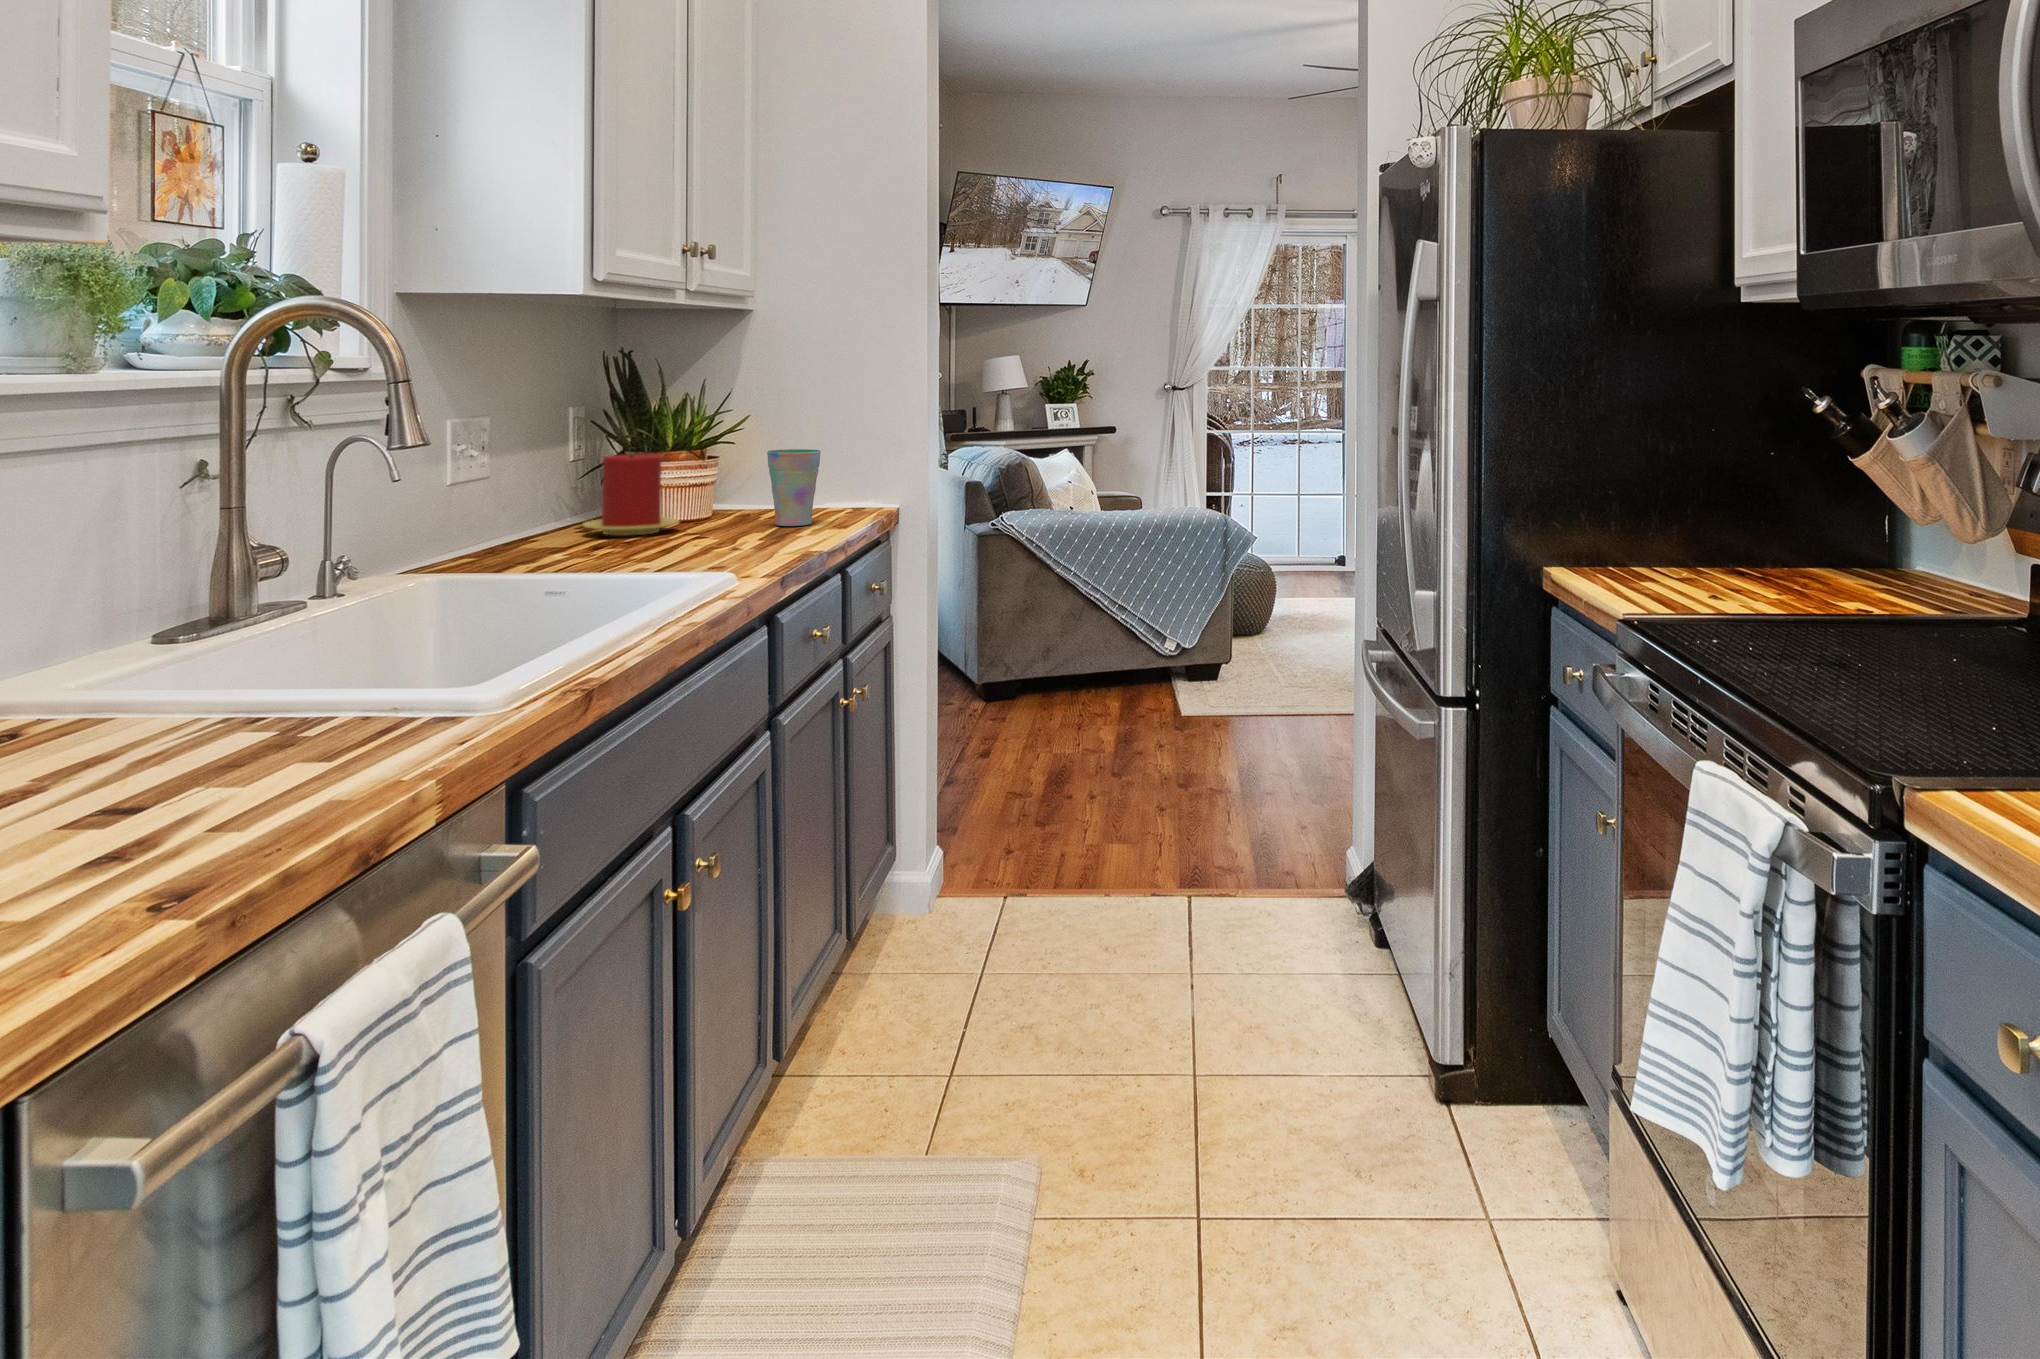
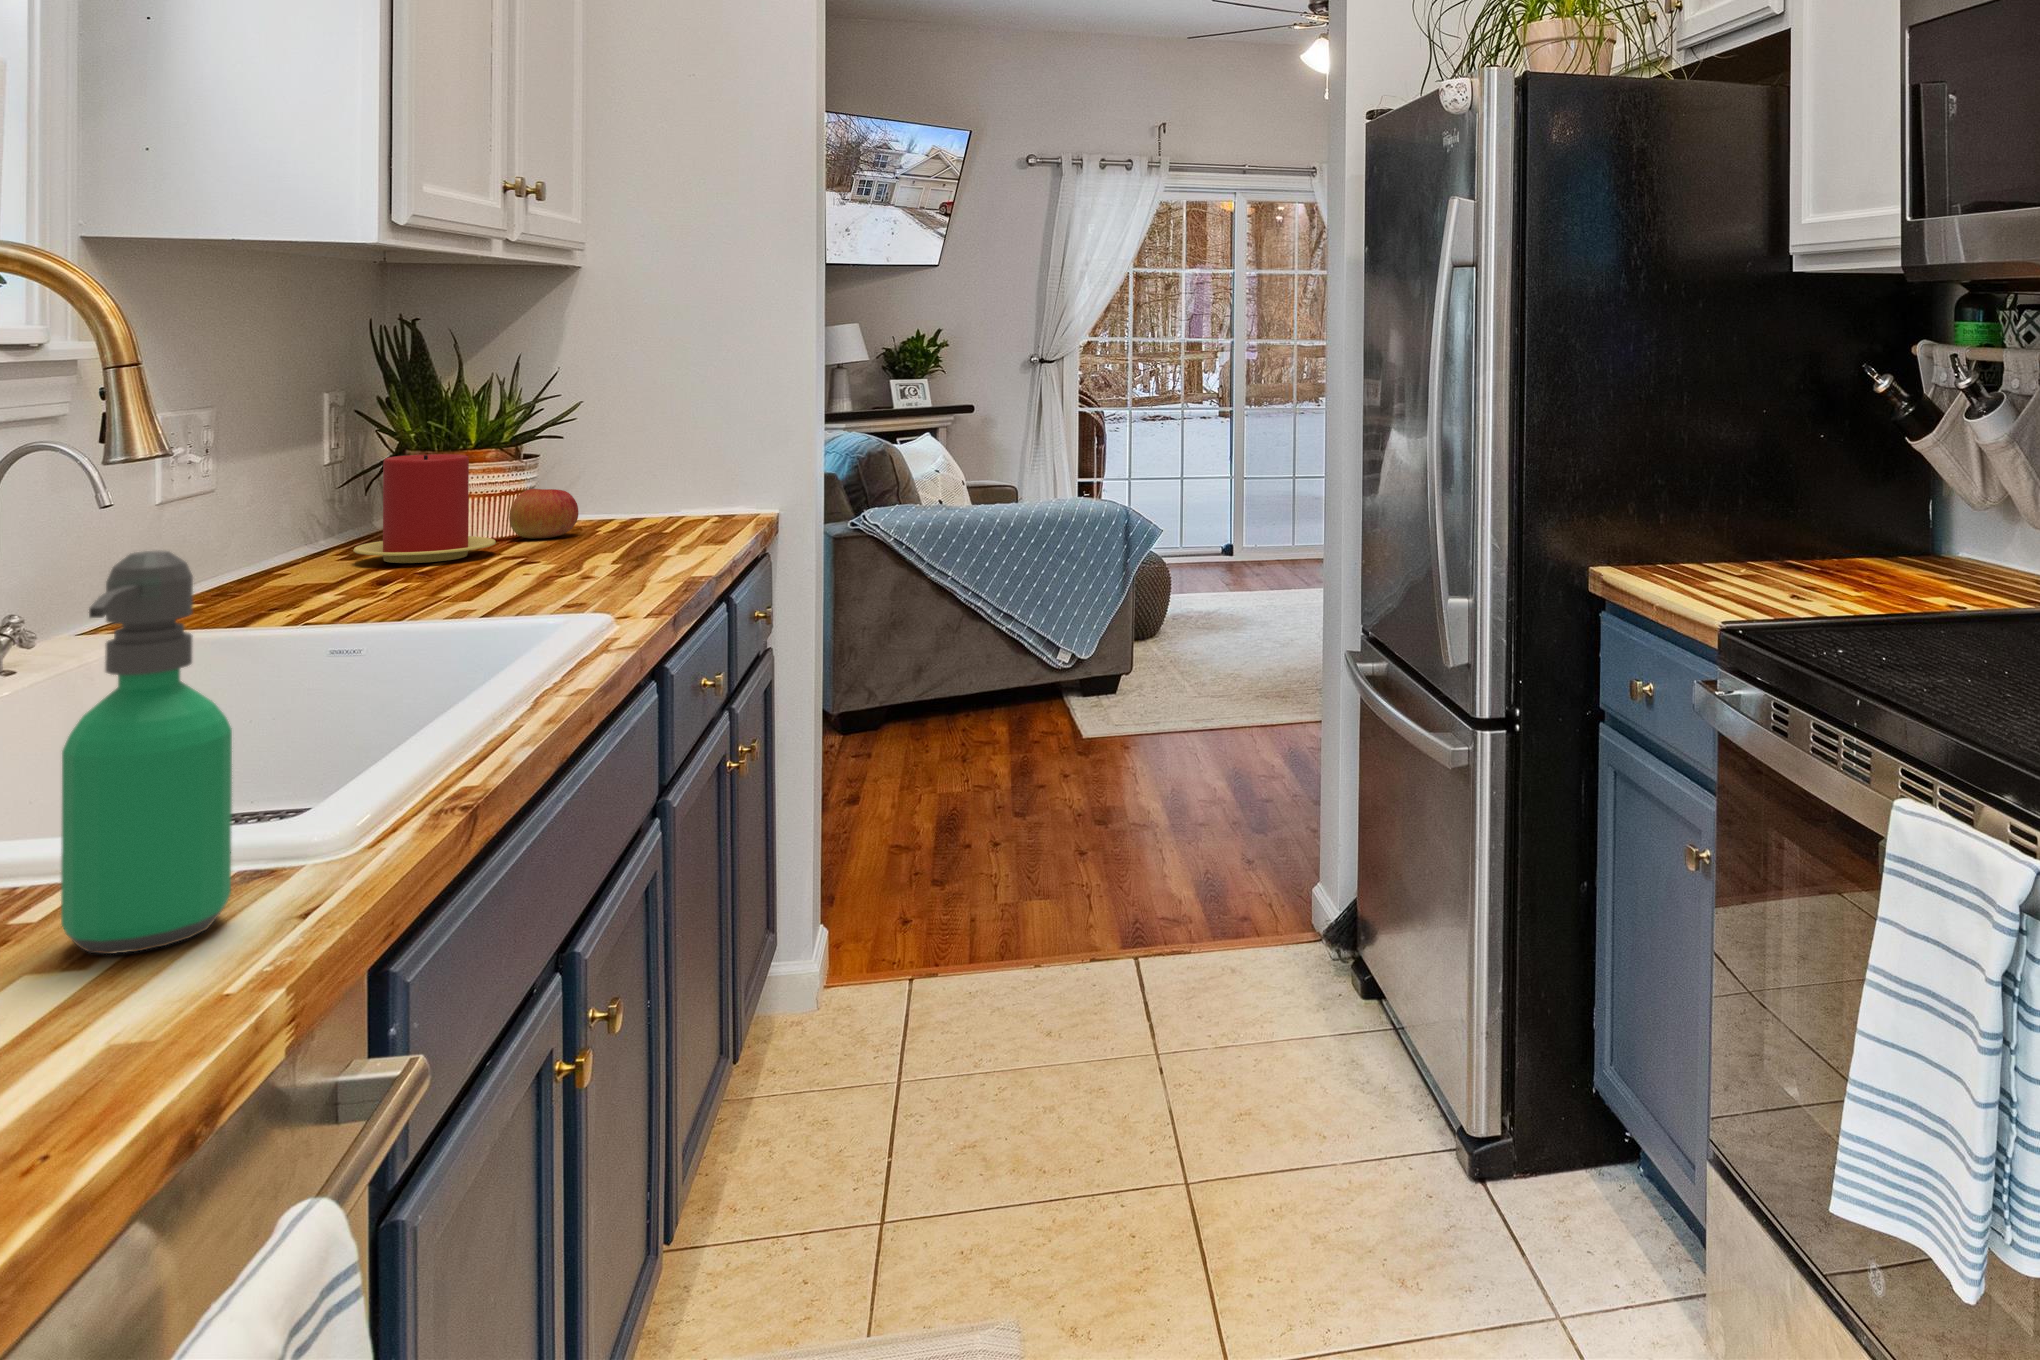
cup: present [767,449,821,526] -> none [618,444,691,543]
apple: none [694,483,743,521] -> present [509,489,578,539]
soap dispenser: none [319,499,417,753] -> present [61,551,232,954]

